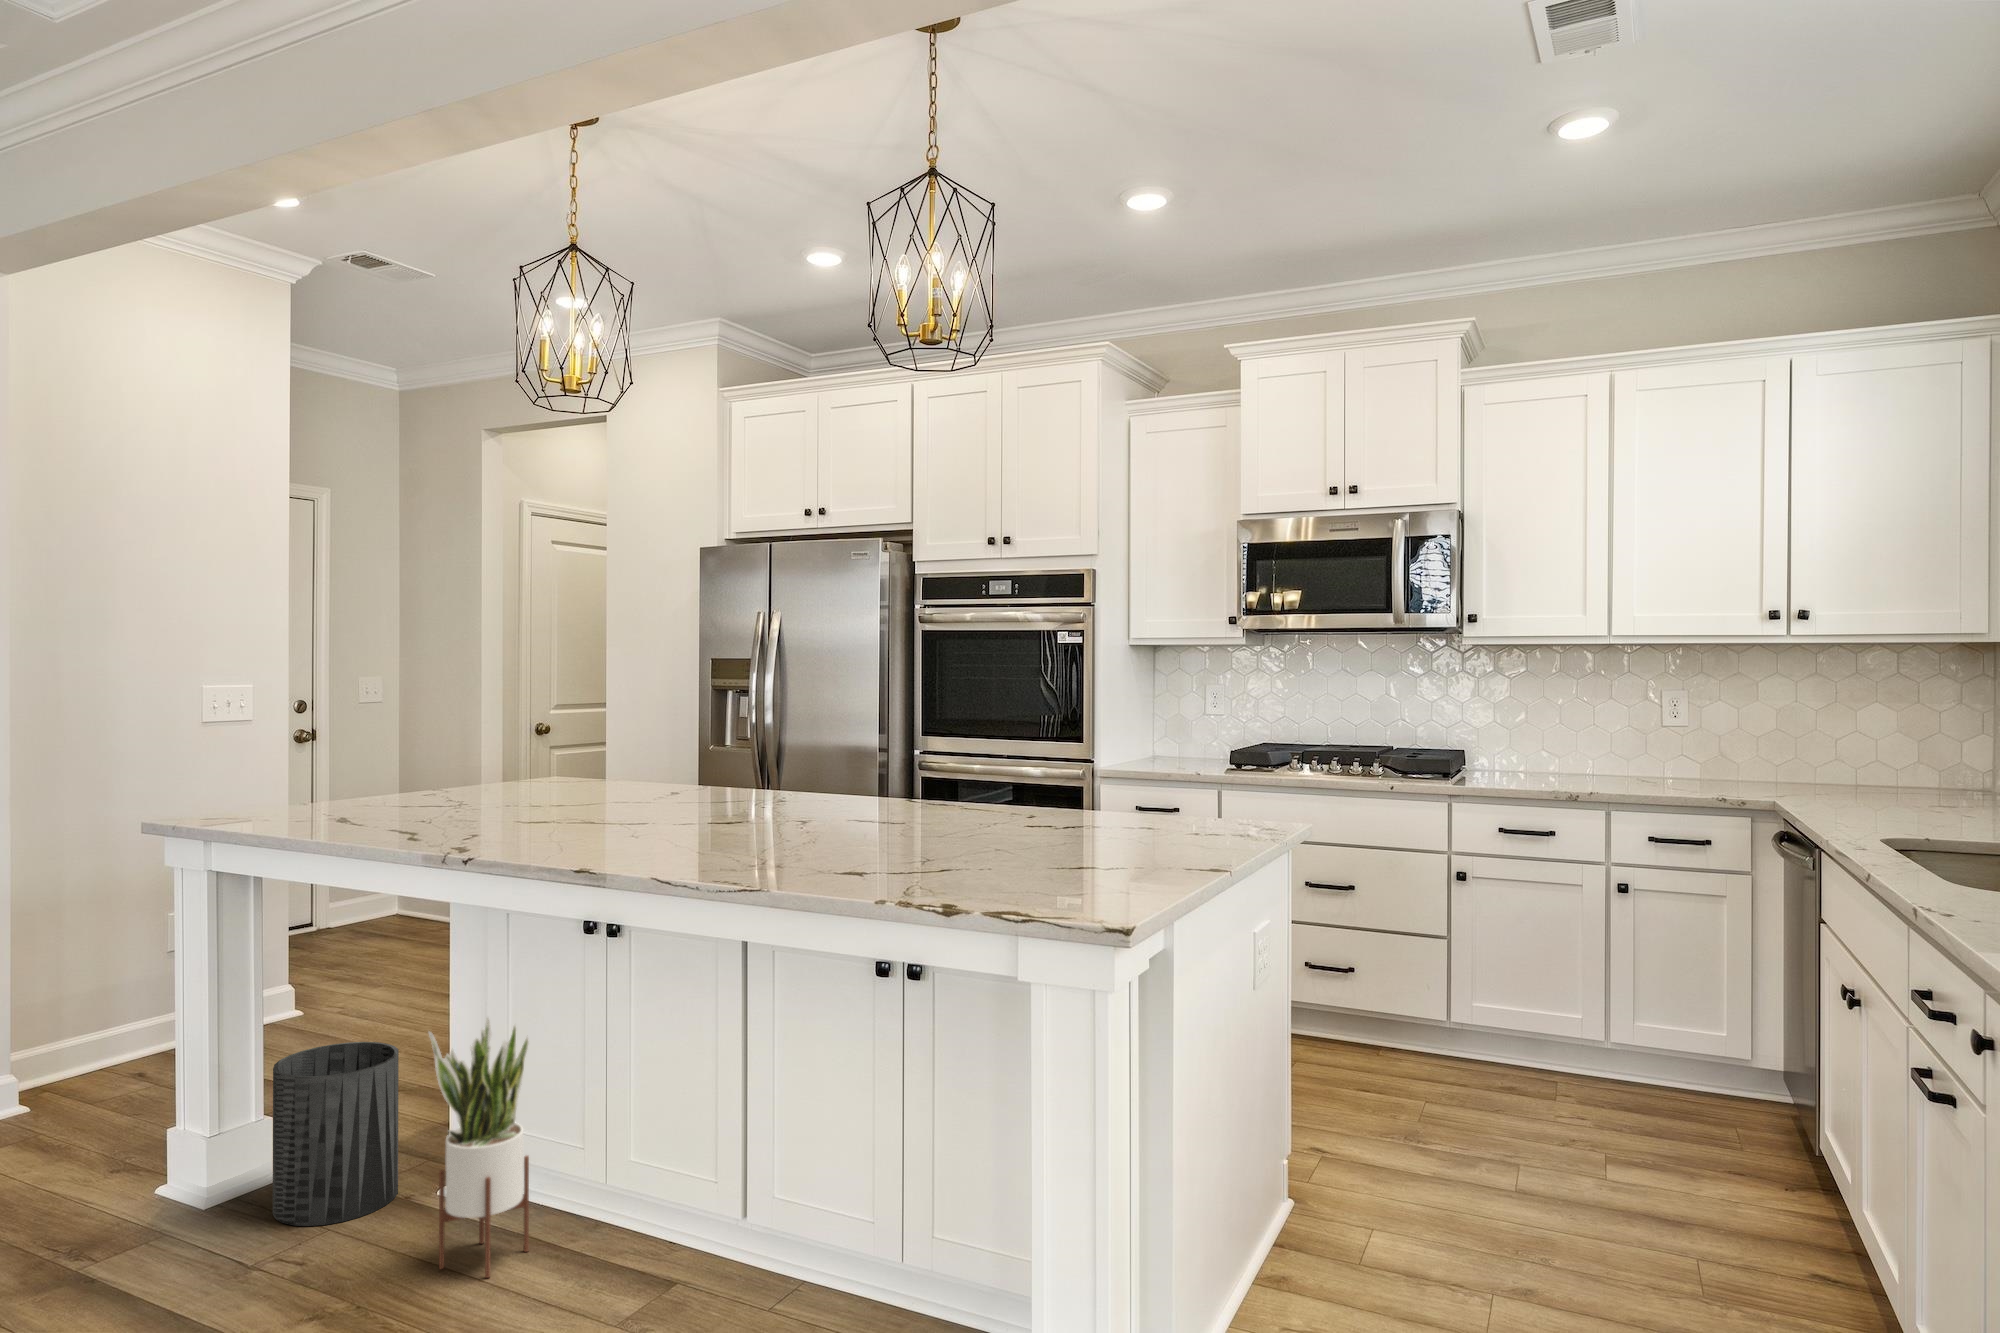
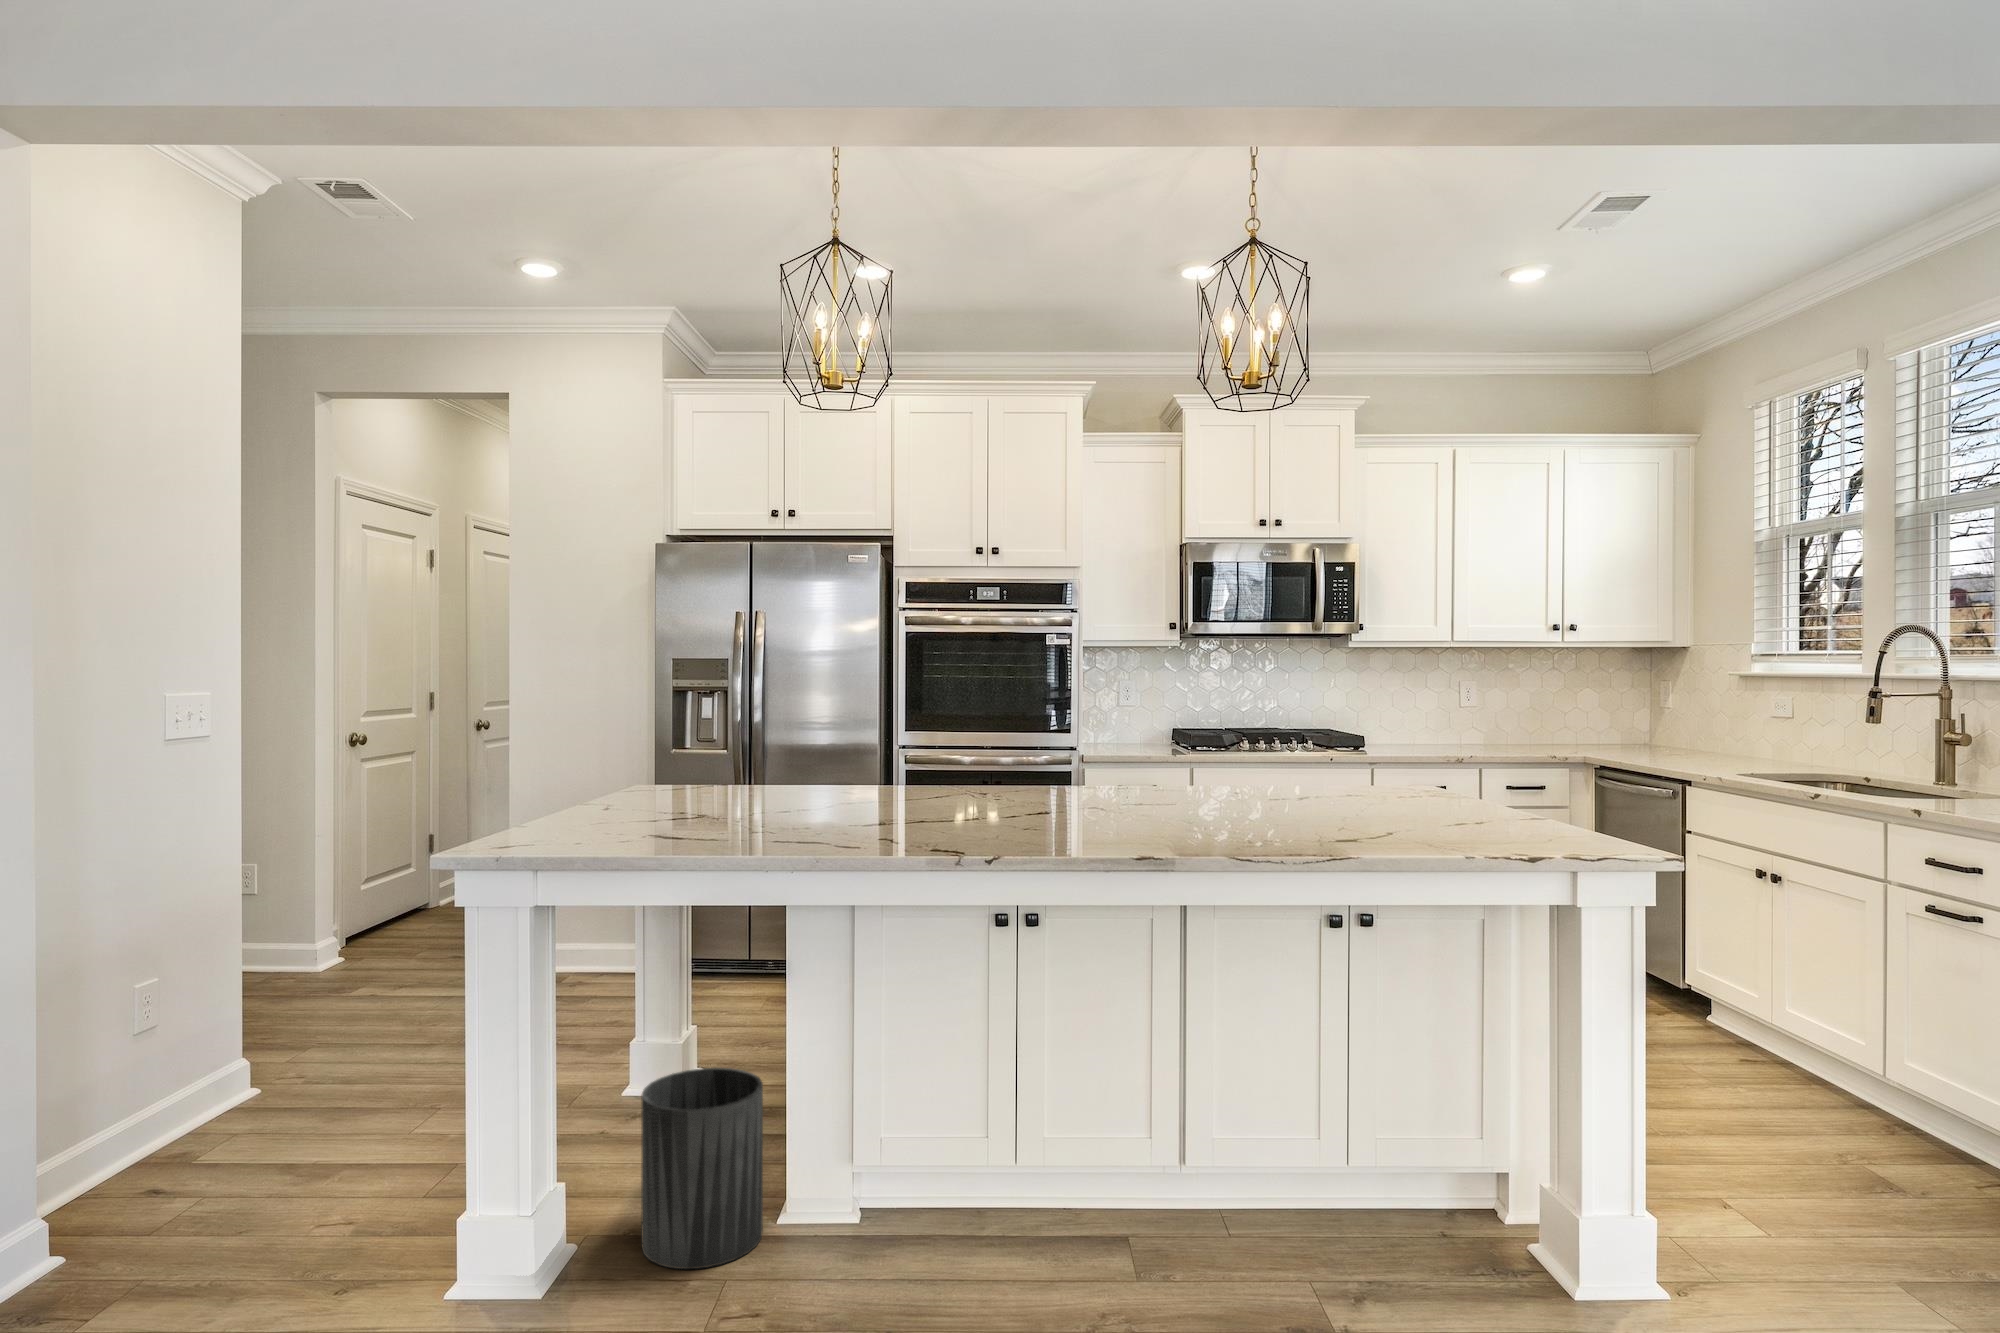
potted plant: present [429,1017,529,1278] -> none [916,1011,985,1264]

